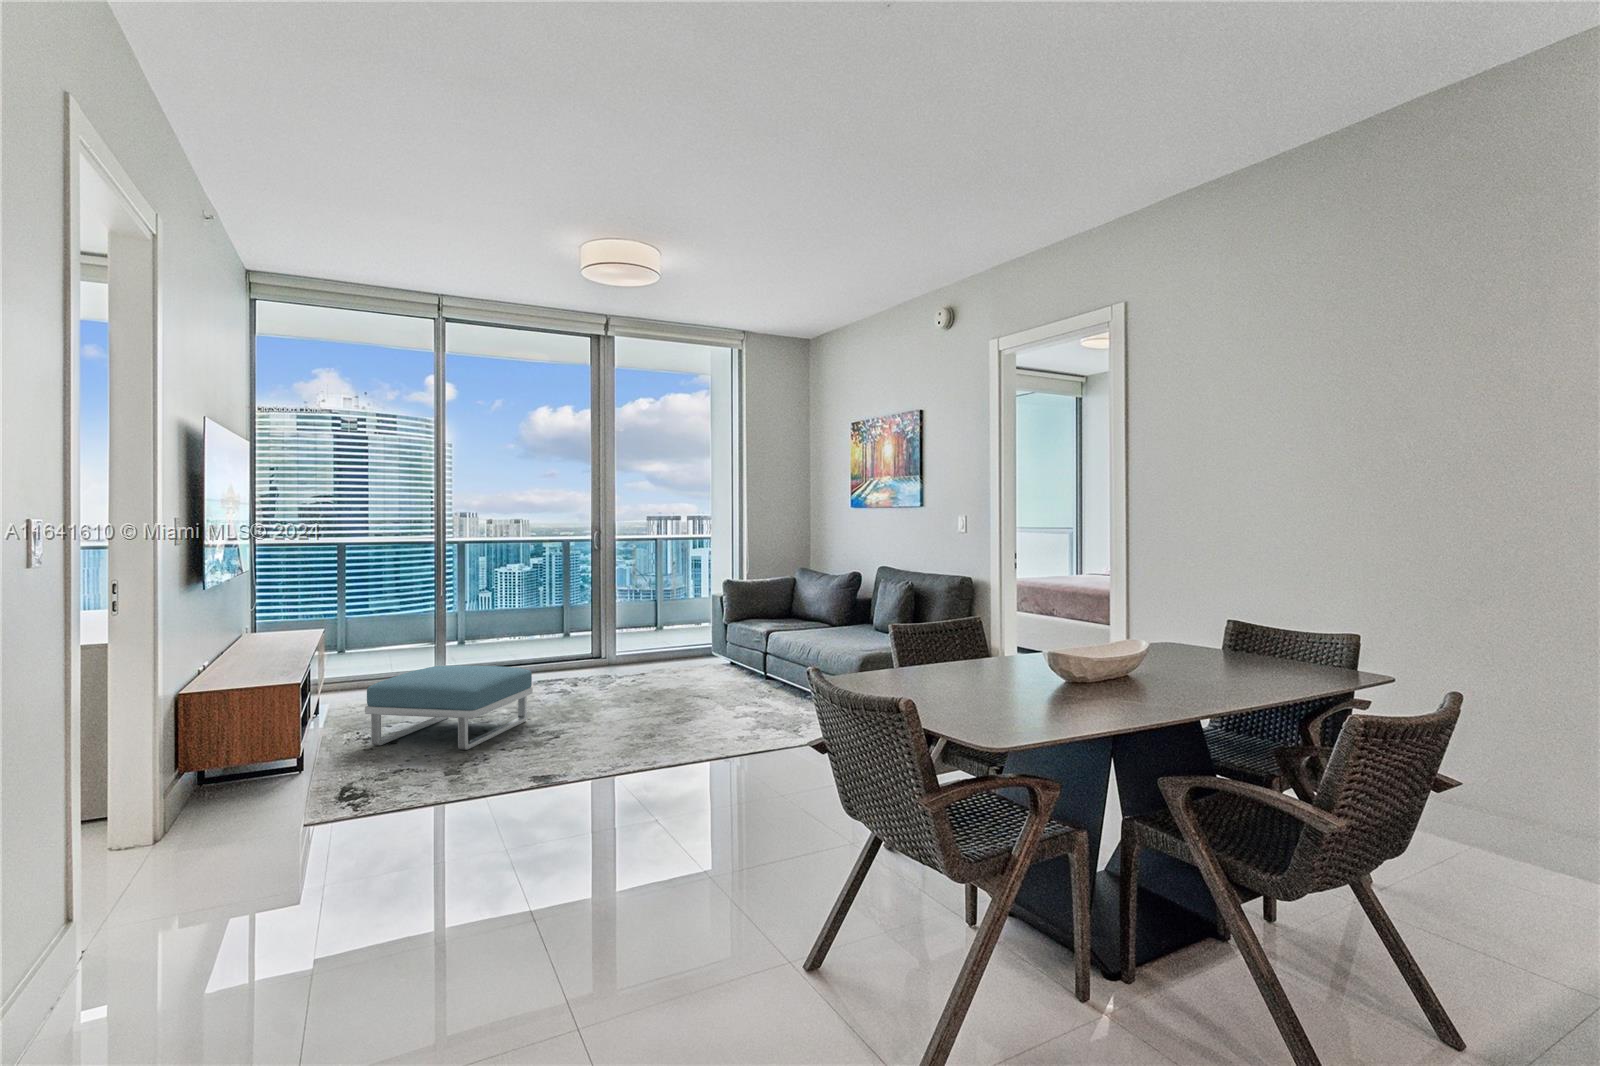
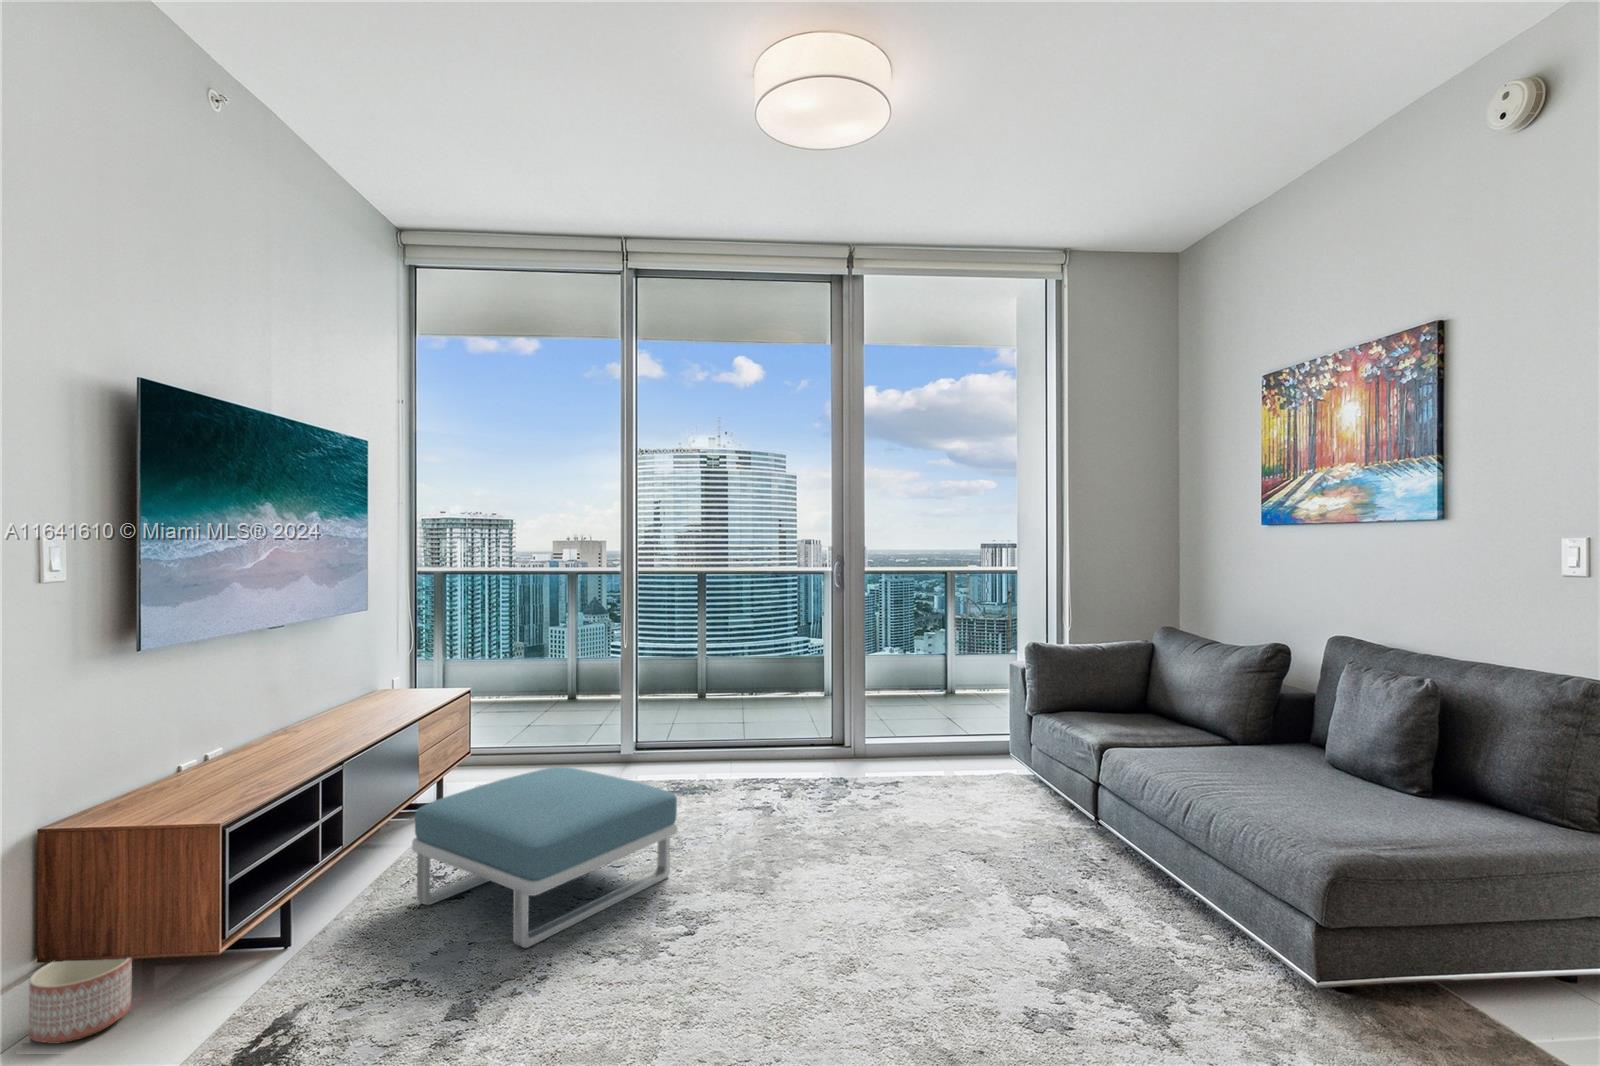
planter: none [193,760,248,807] -> present [29,958,132,1044]

